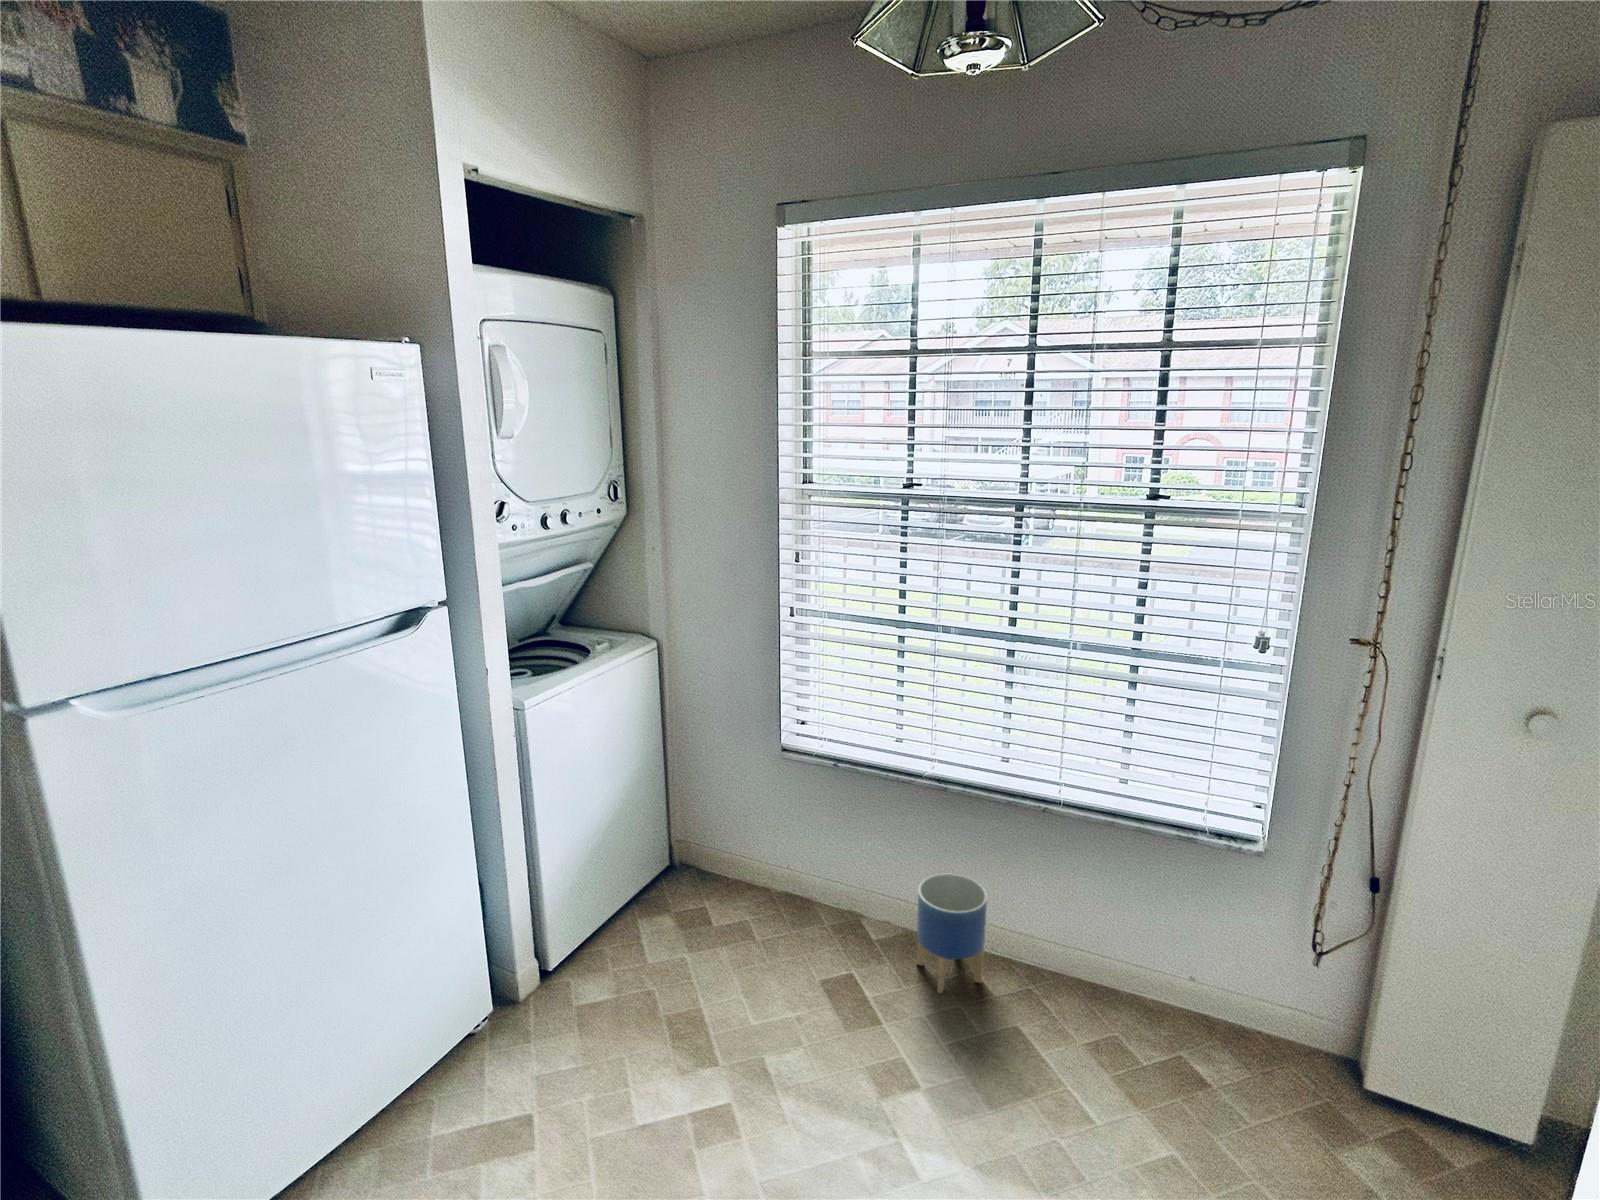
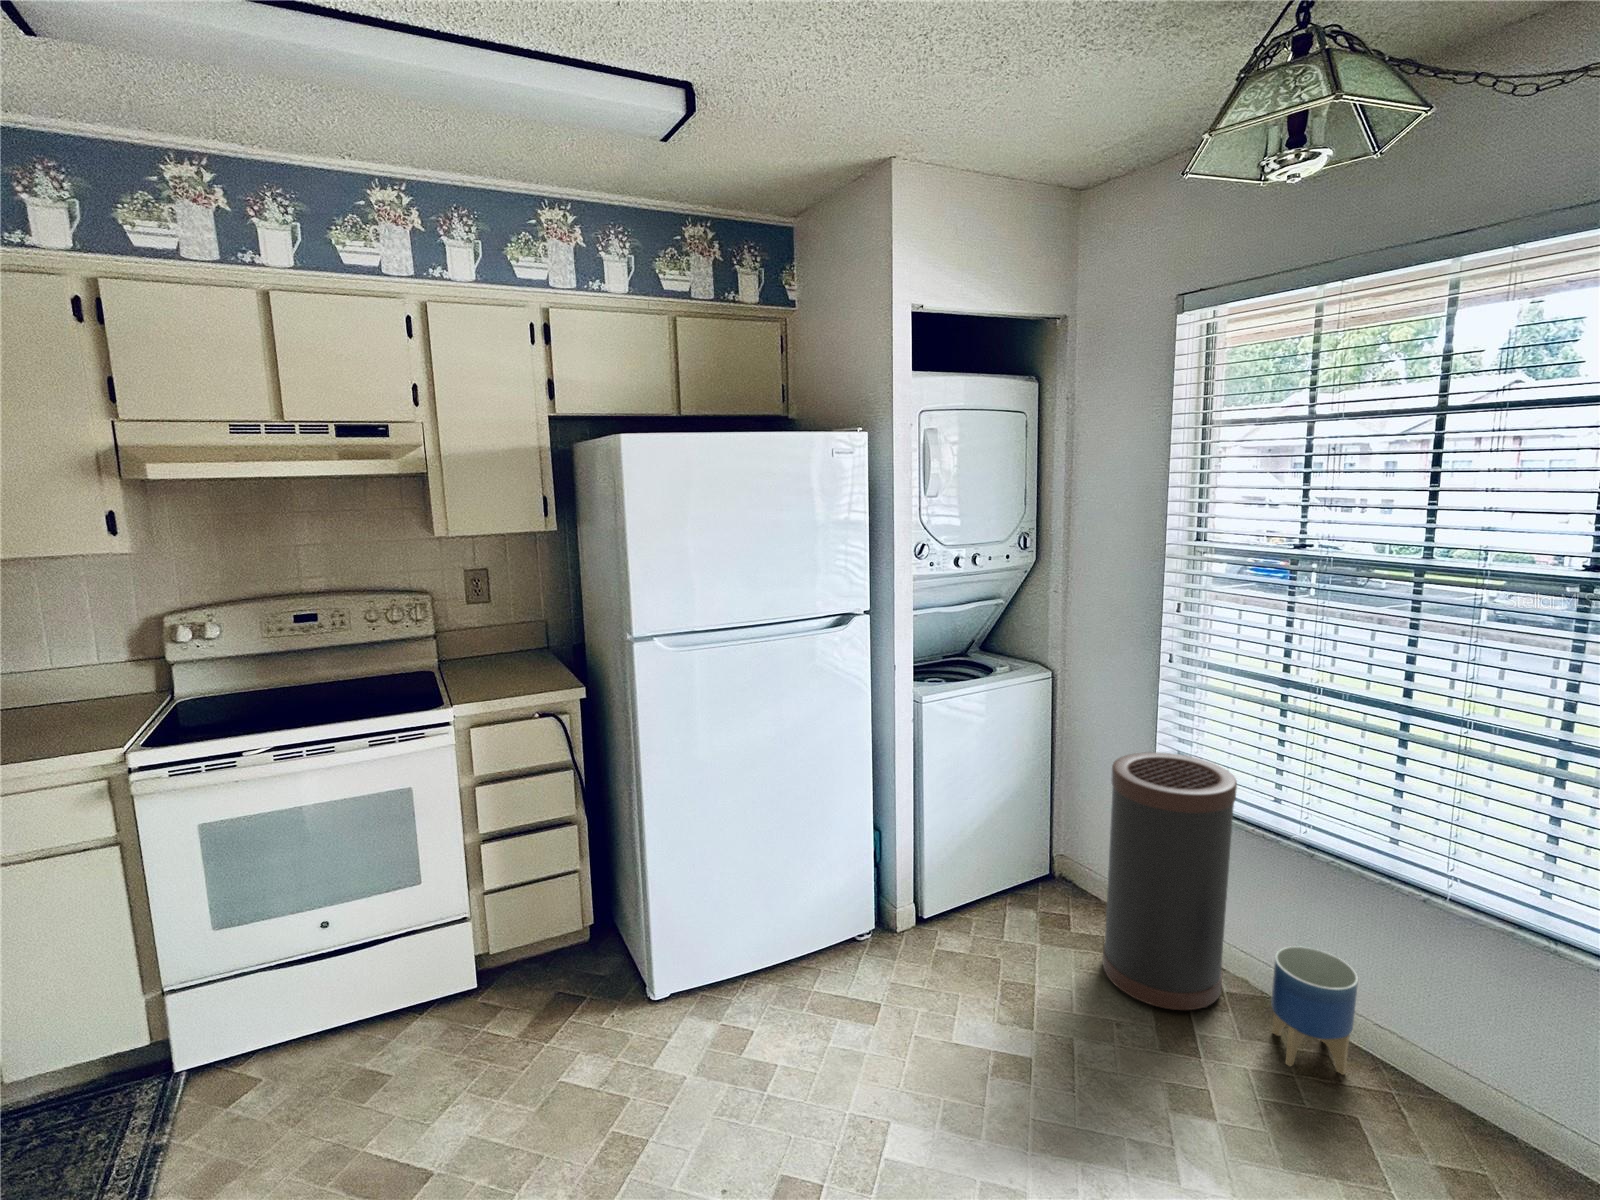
trash can: none [749,712,869,980] -> present [1103,752,1237,1010]

